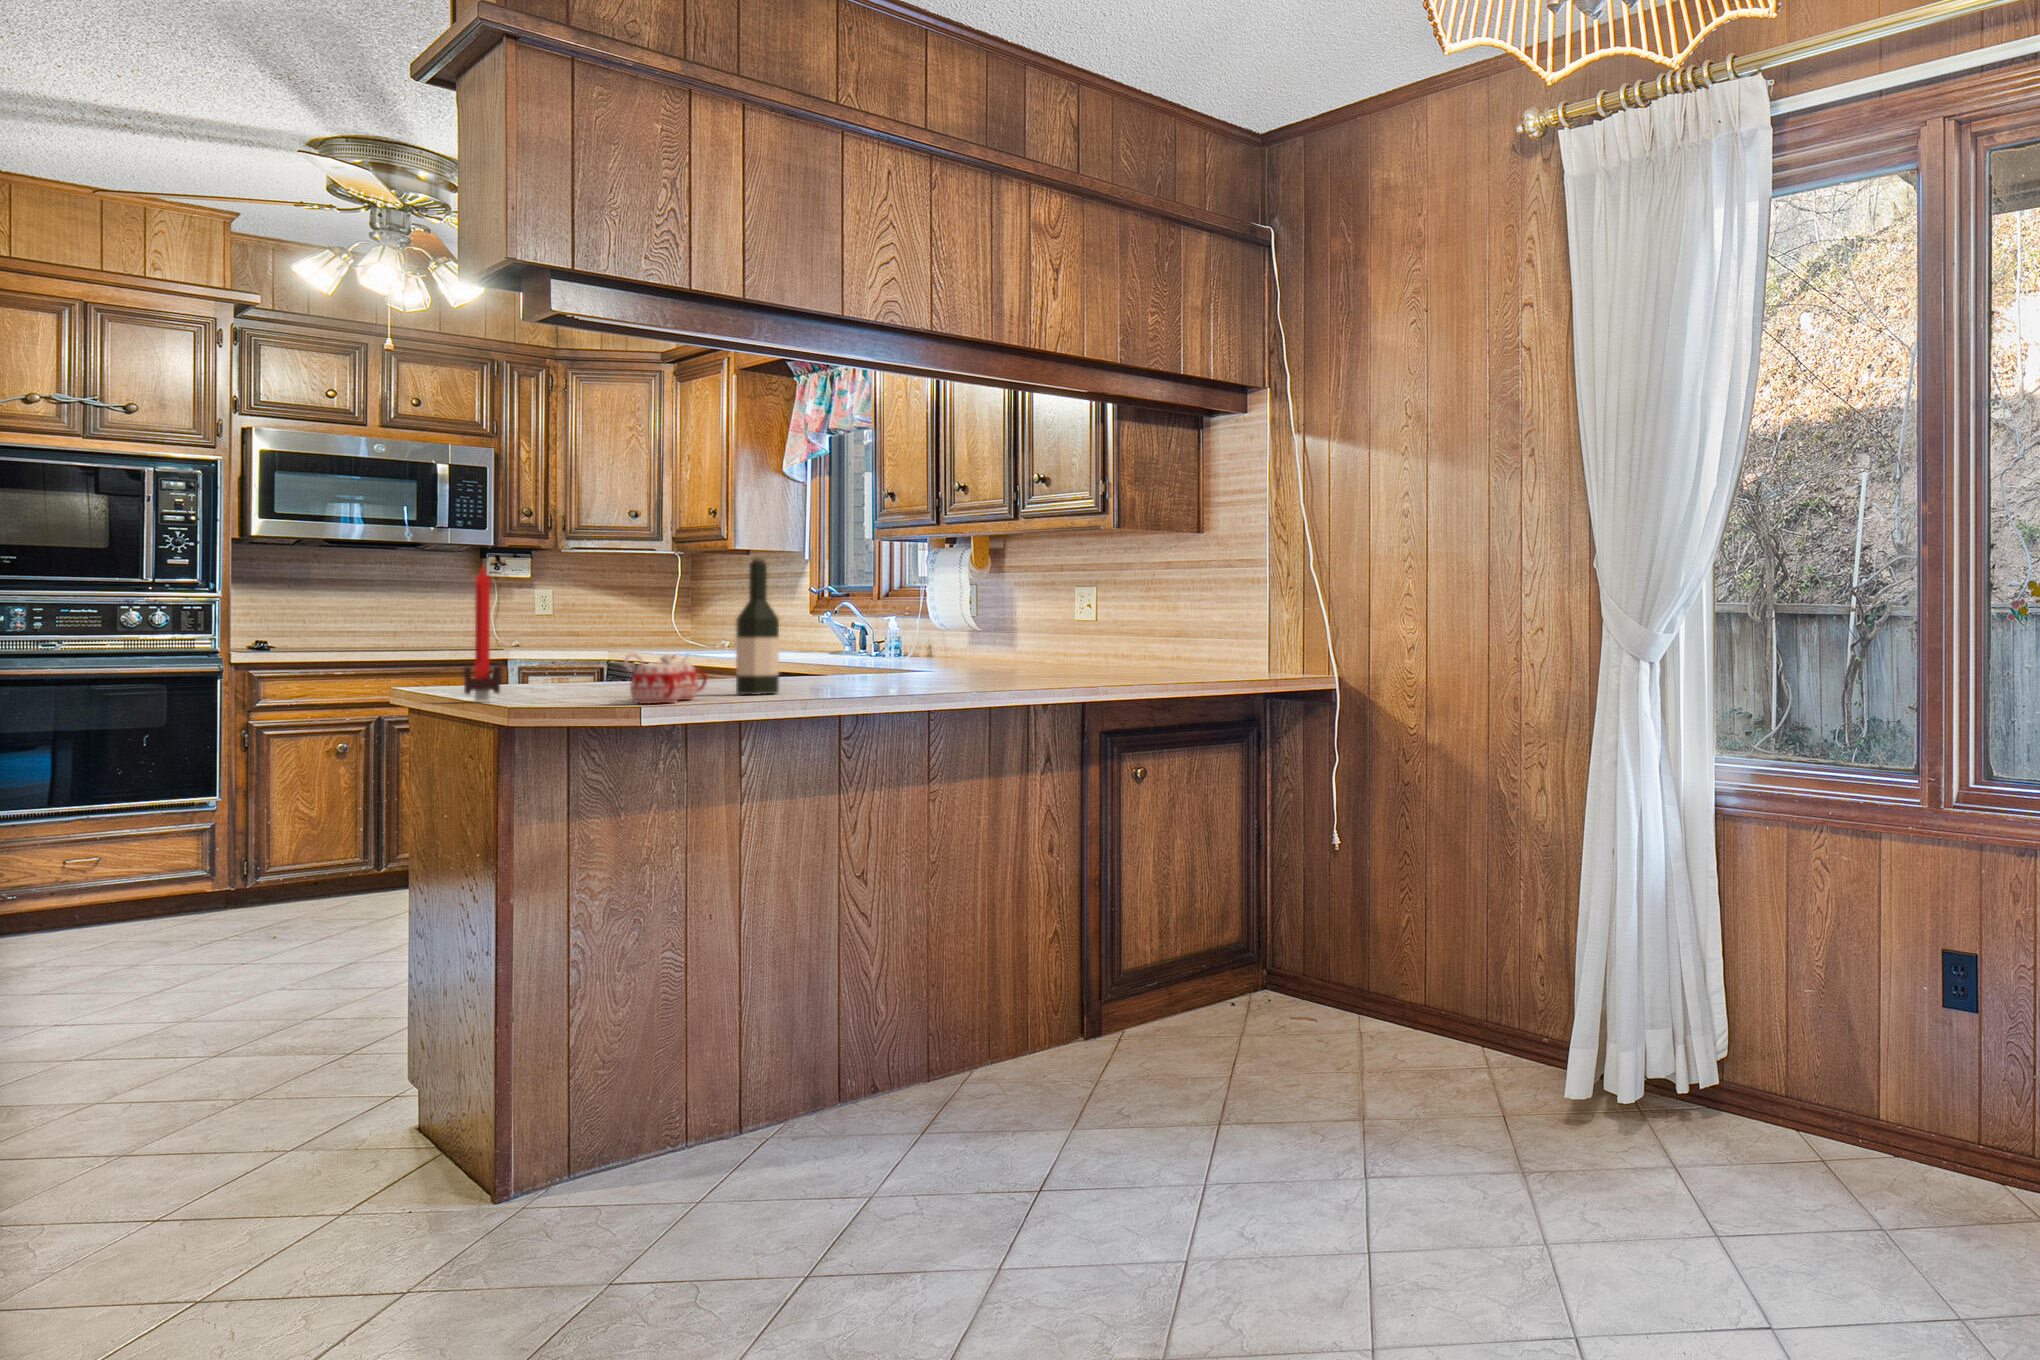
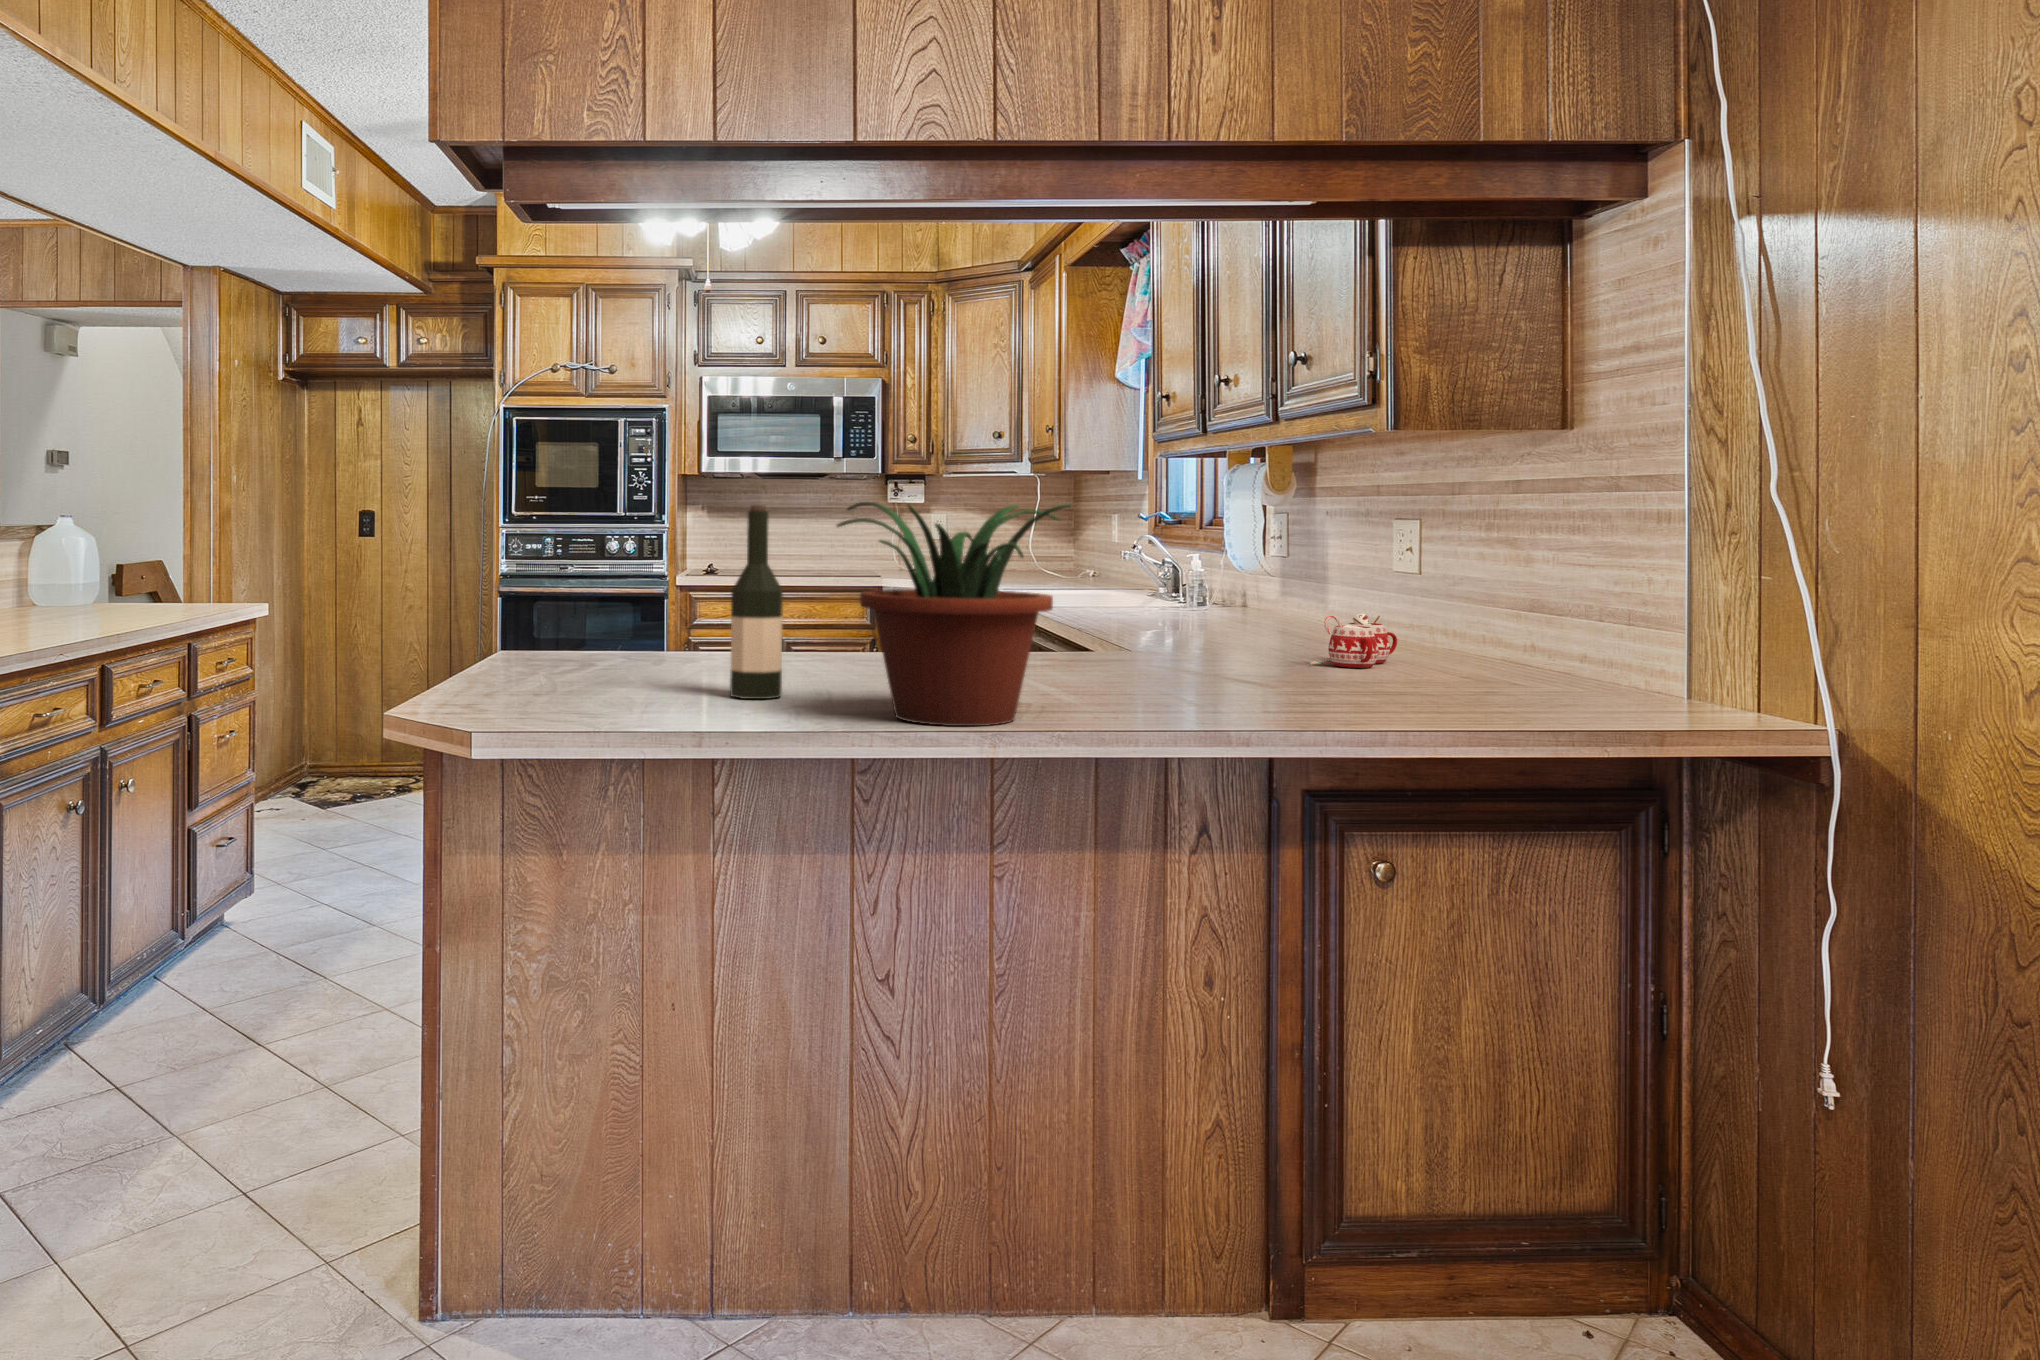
potted plant: none [846,558,1013,692] -> present [837,502,1071,726]
candle: present [464,568,500,701] -> none [489,520,532,679]
mug: present [610,653,707,704] -> present [1310,614,1397,668]

